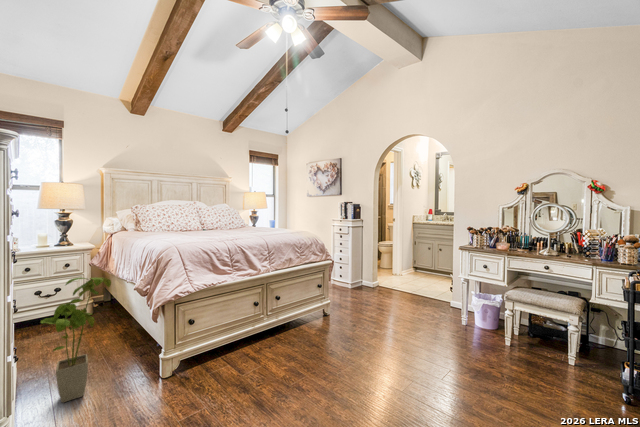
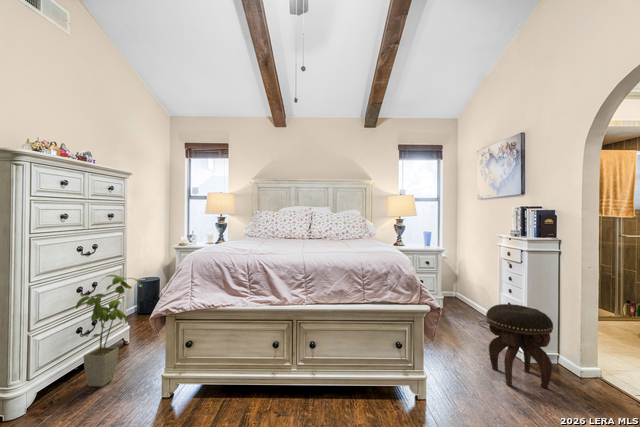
footstool: none [340,256,370,296] -> present [486,304,553,388]

